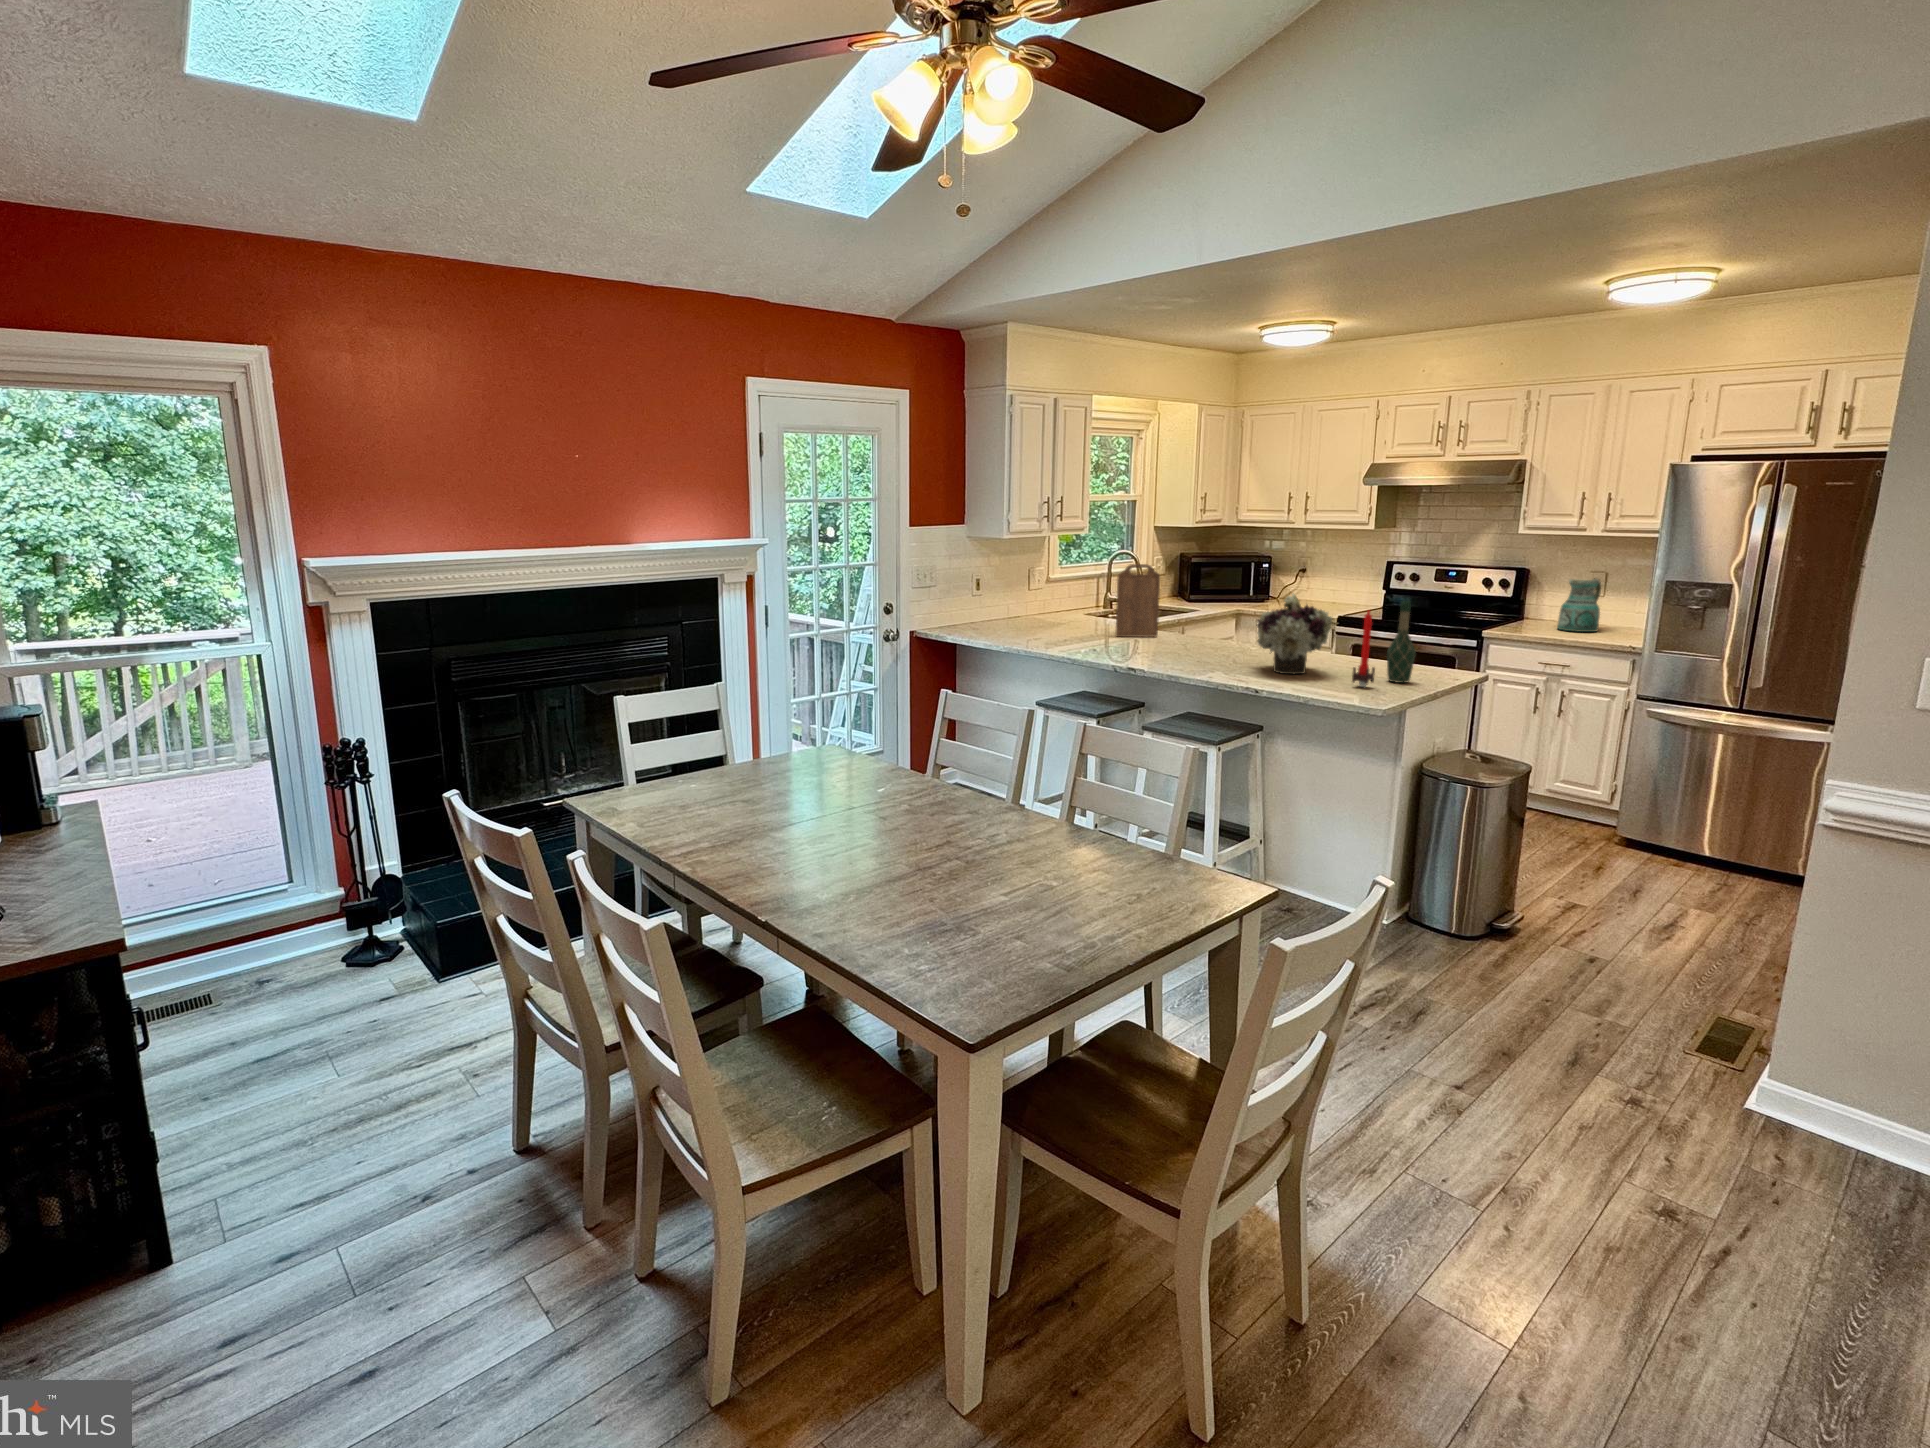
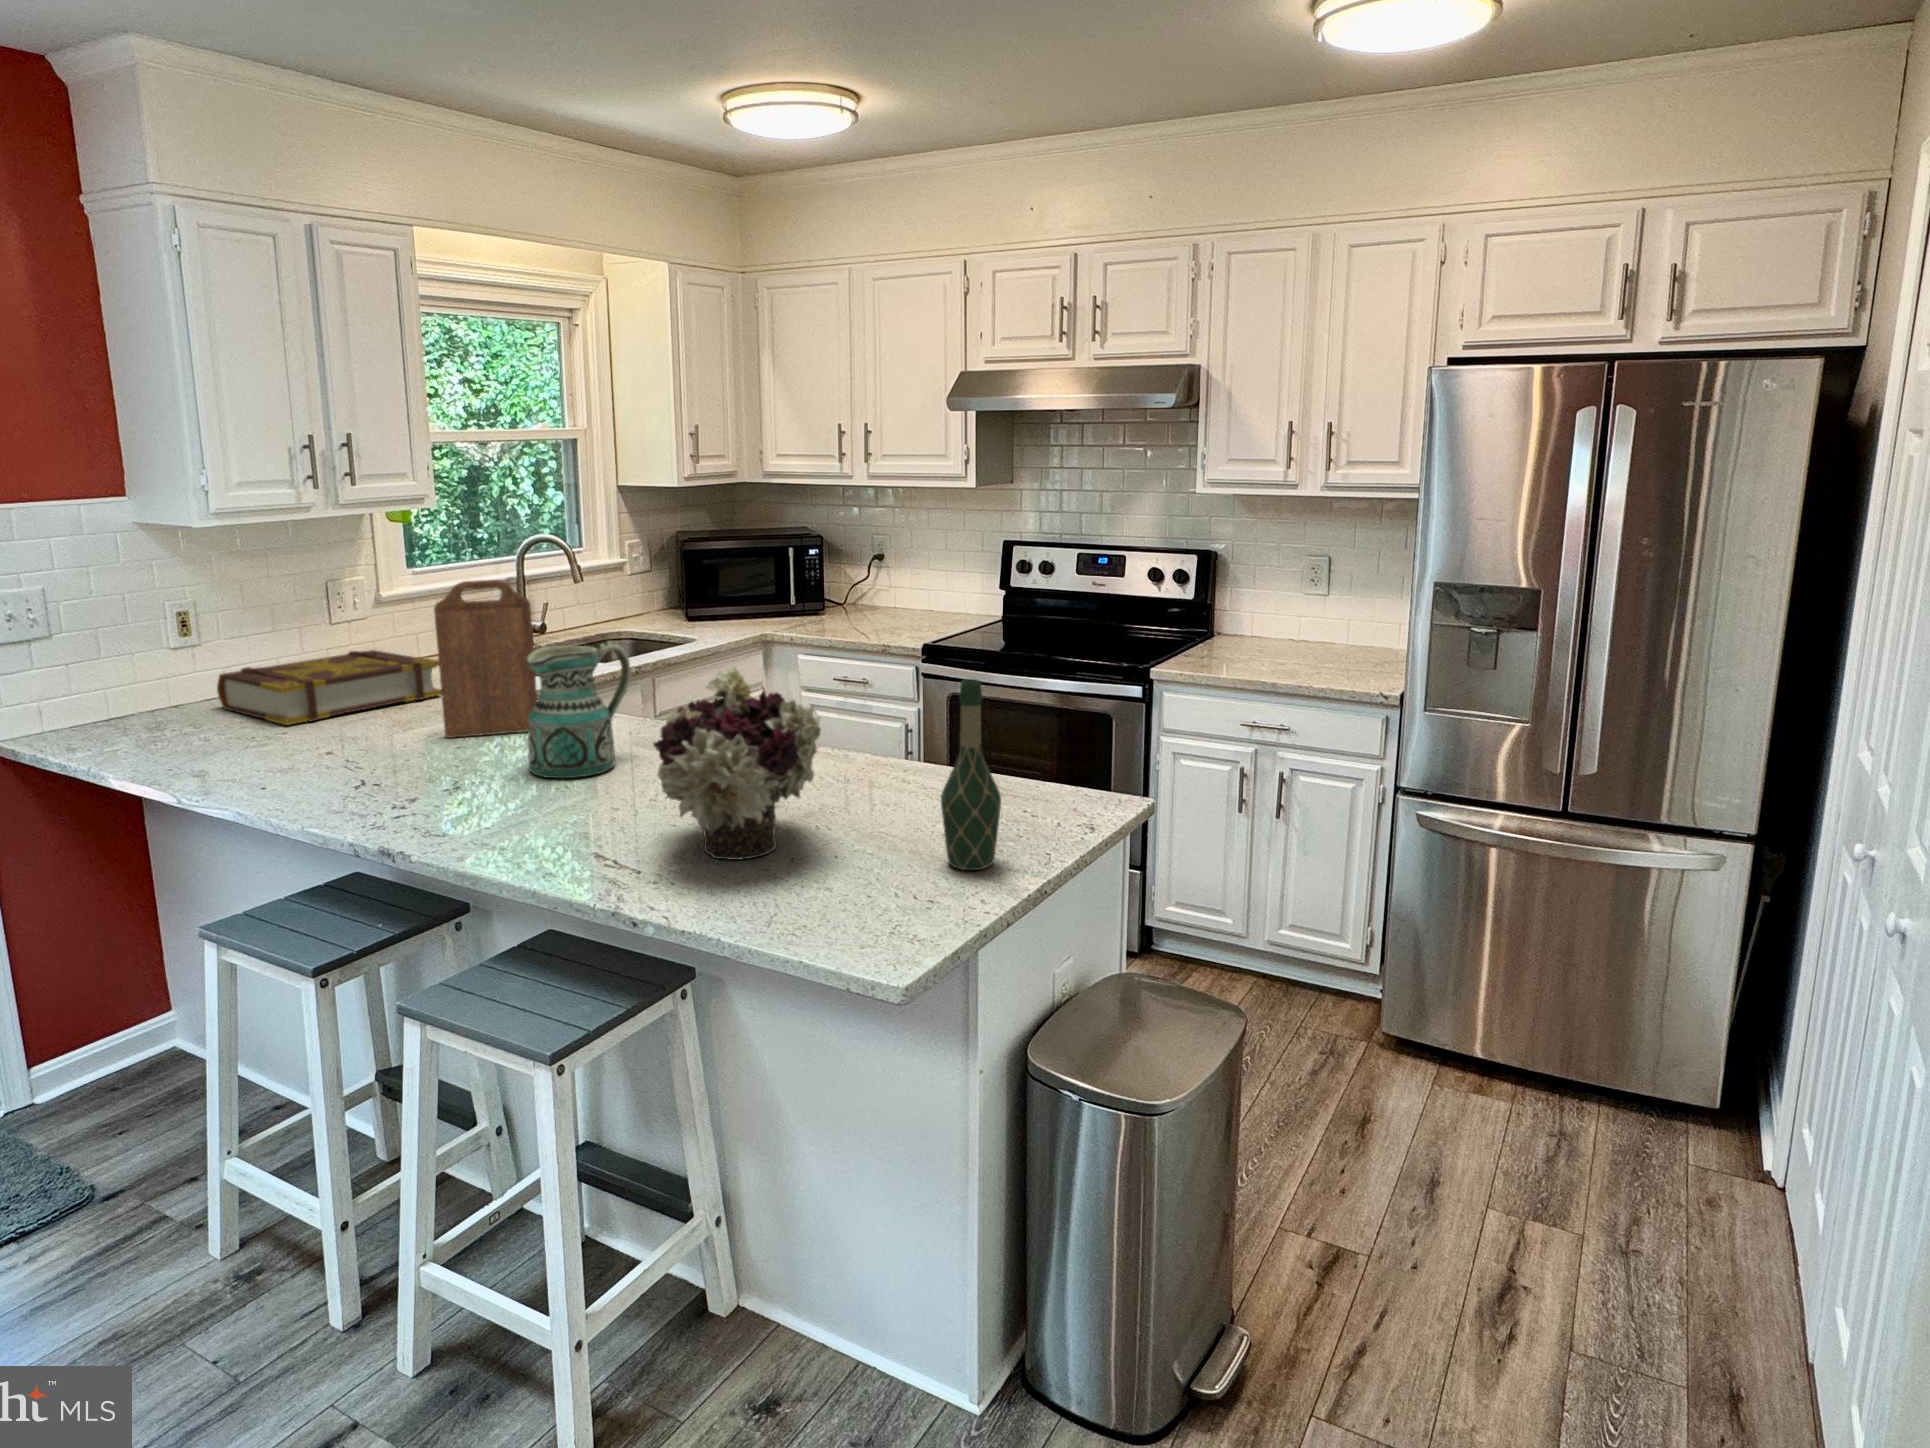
ceramic pitcher: present [1557,579,1601,632] -> present [527,641,631,778]
book: none [995,602,1095,629] -> present [217,650,441,725]
candle: present [1352,610,1375,687] -> none [854,717,906,904]

